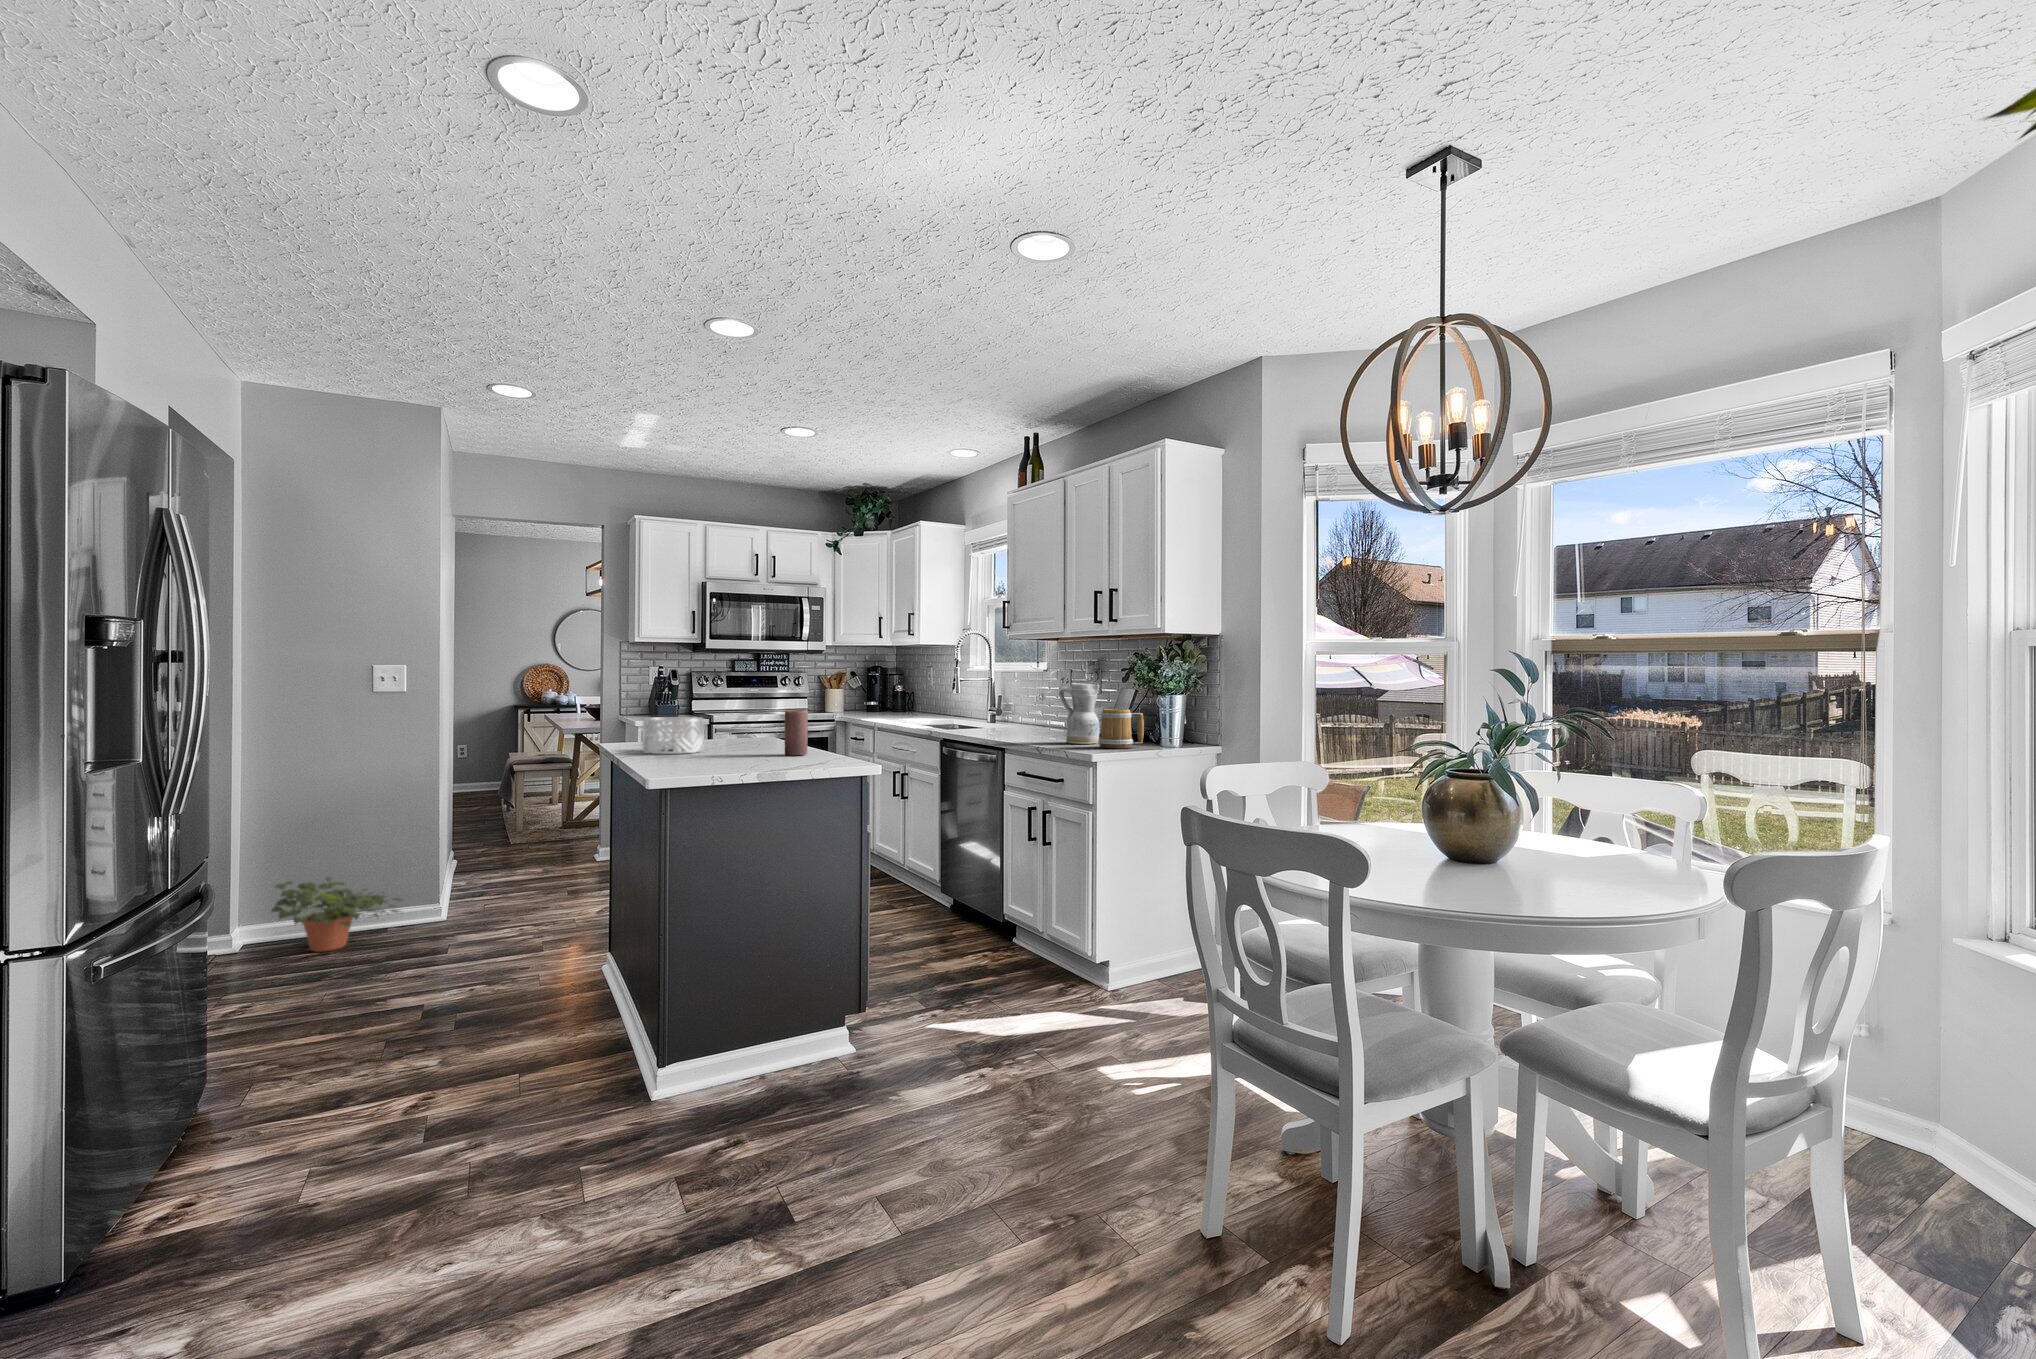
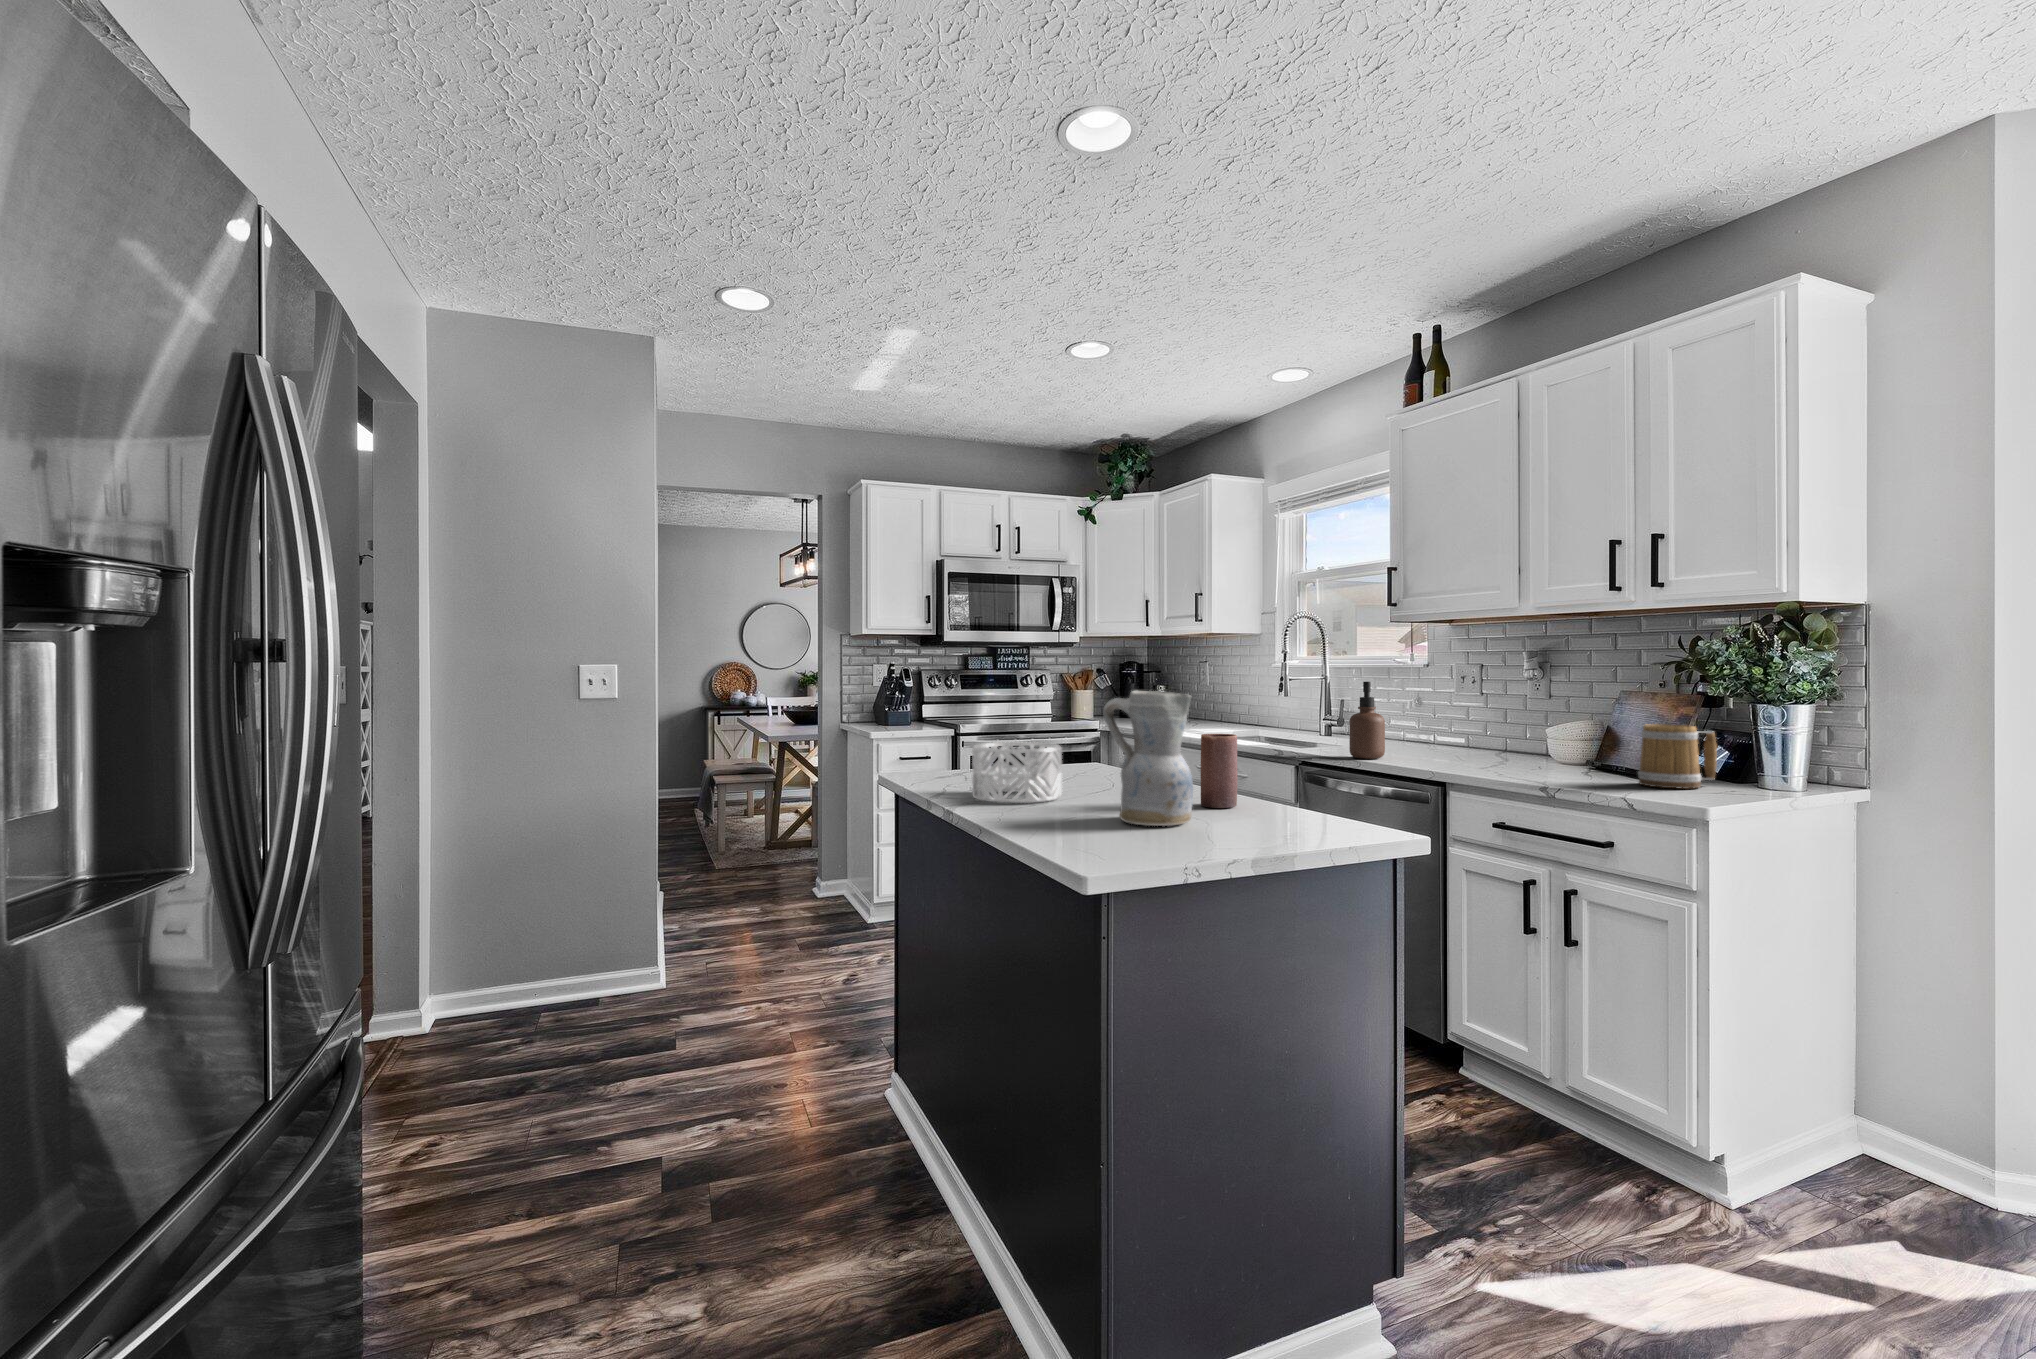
soap dispenser: none [966,682,990,736] -> present [1349,682,1385,759]
ceramic pitcher: present [1059,683,1100,744] -> present [1103,691,1193,826]
potted plant: present [272,877,402,952] -> none [462,937,619,1039]

